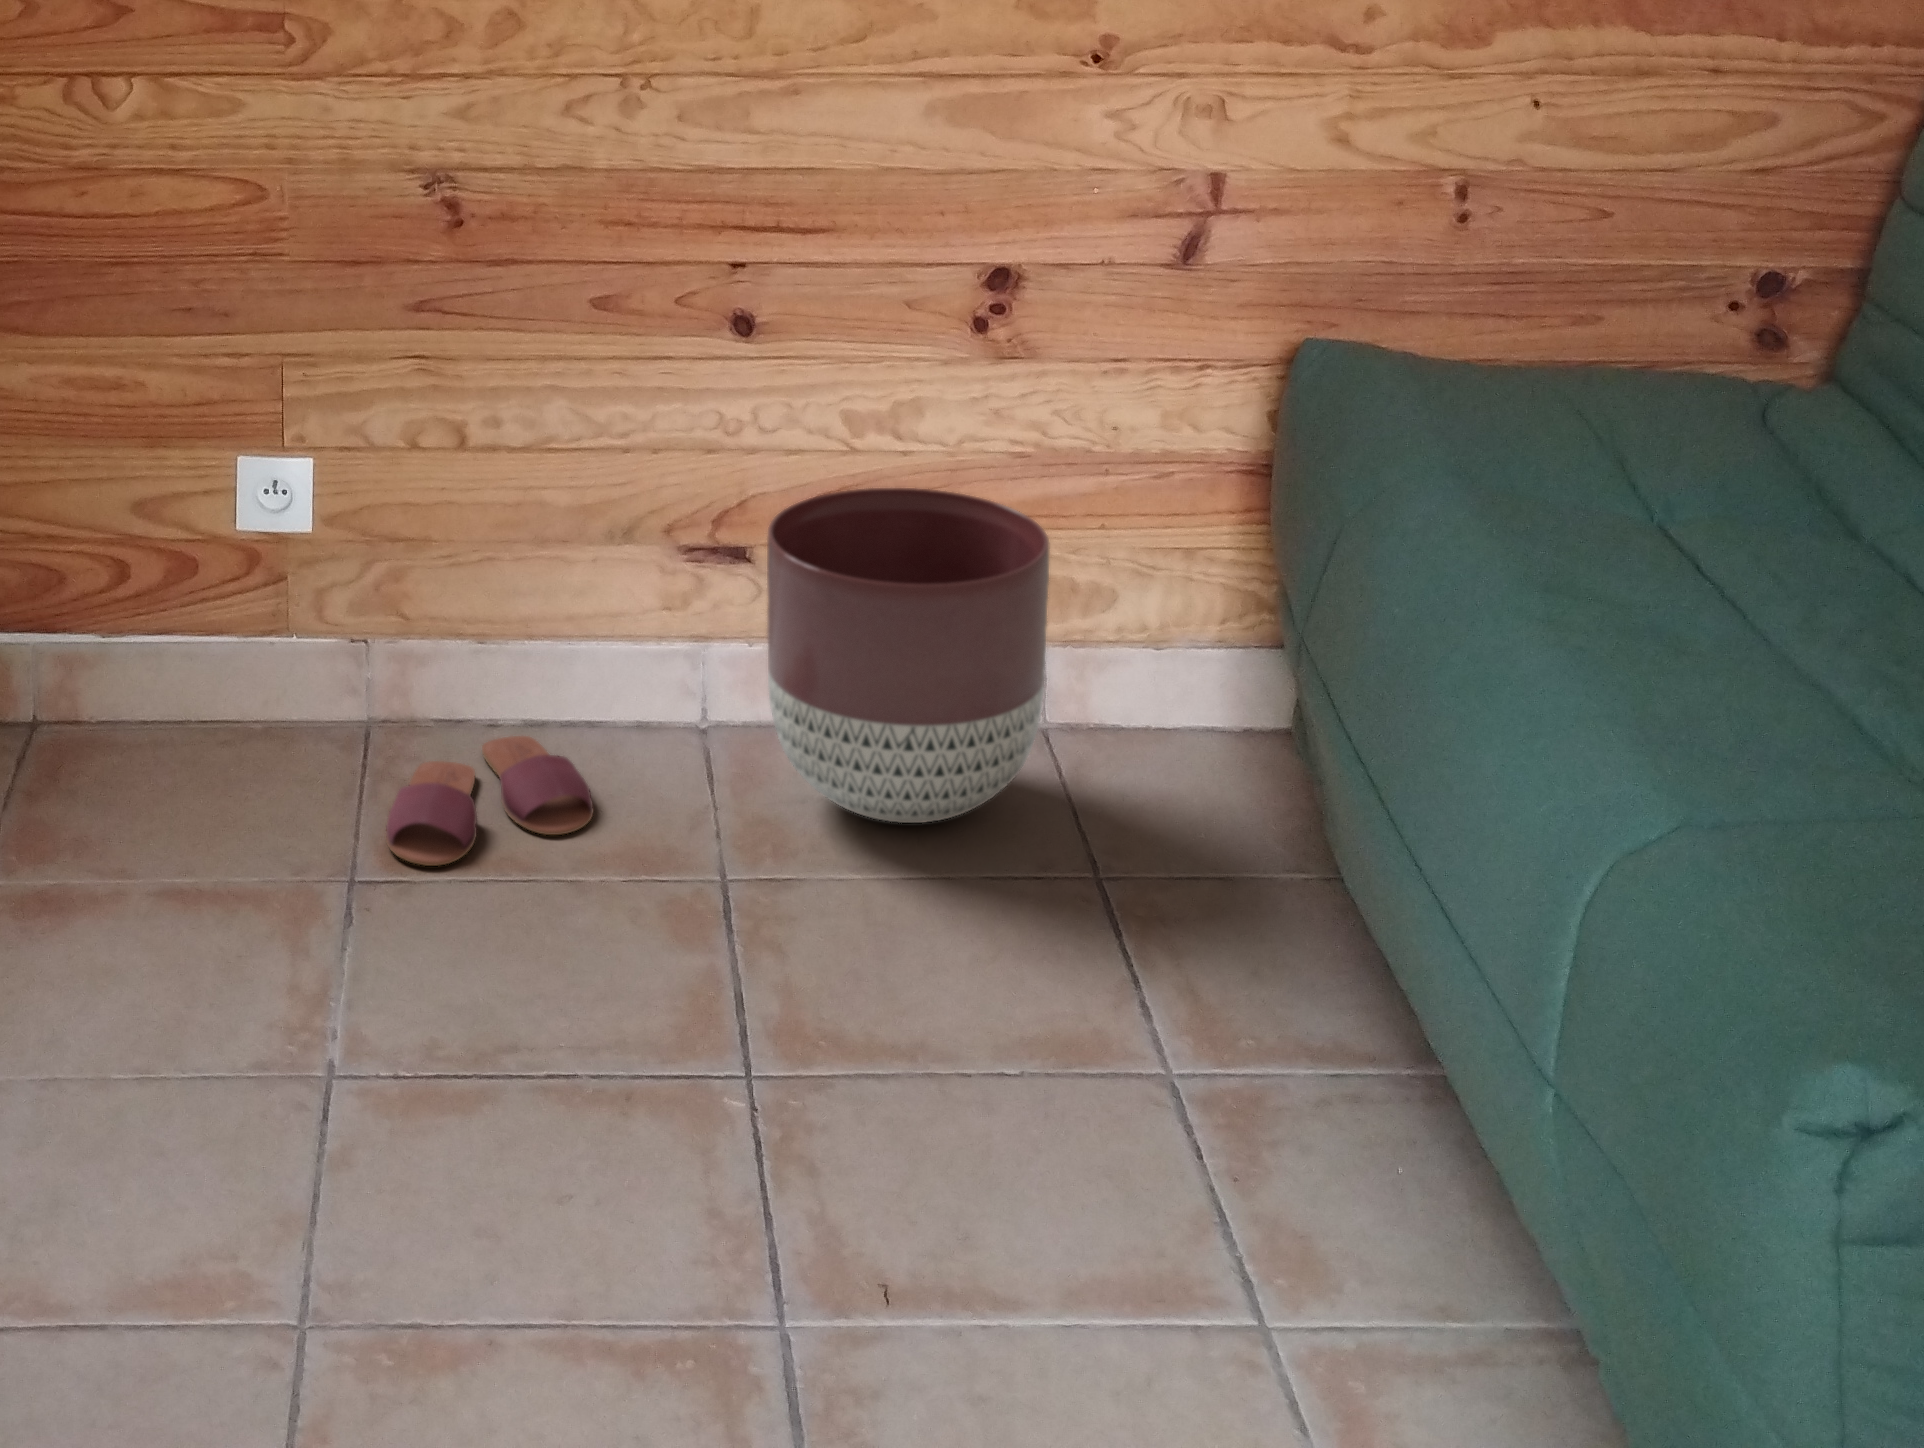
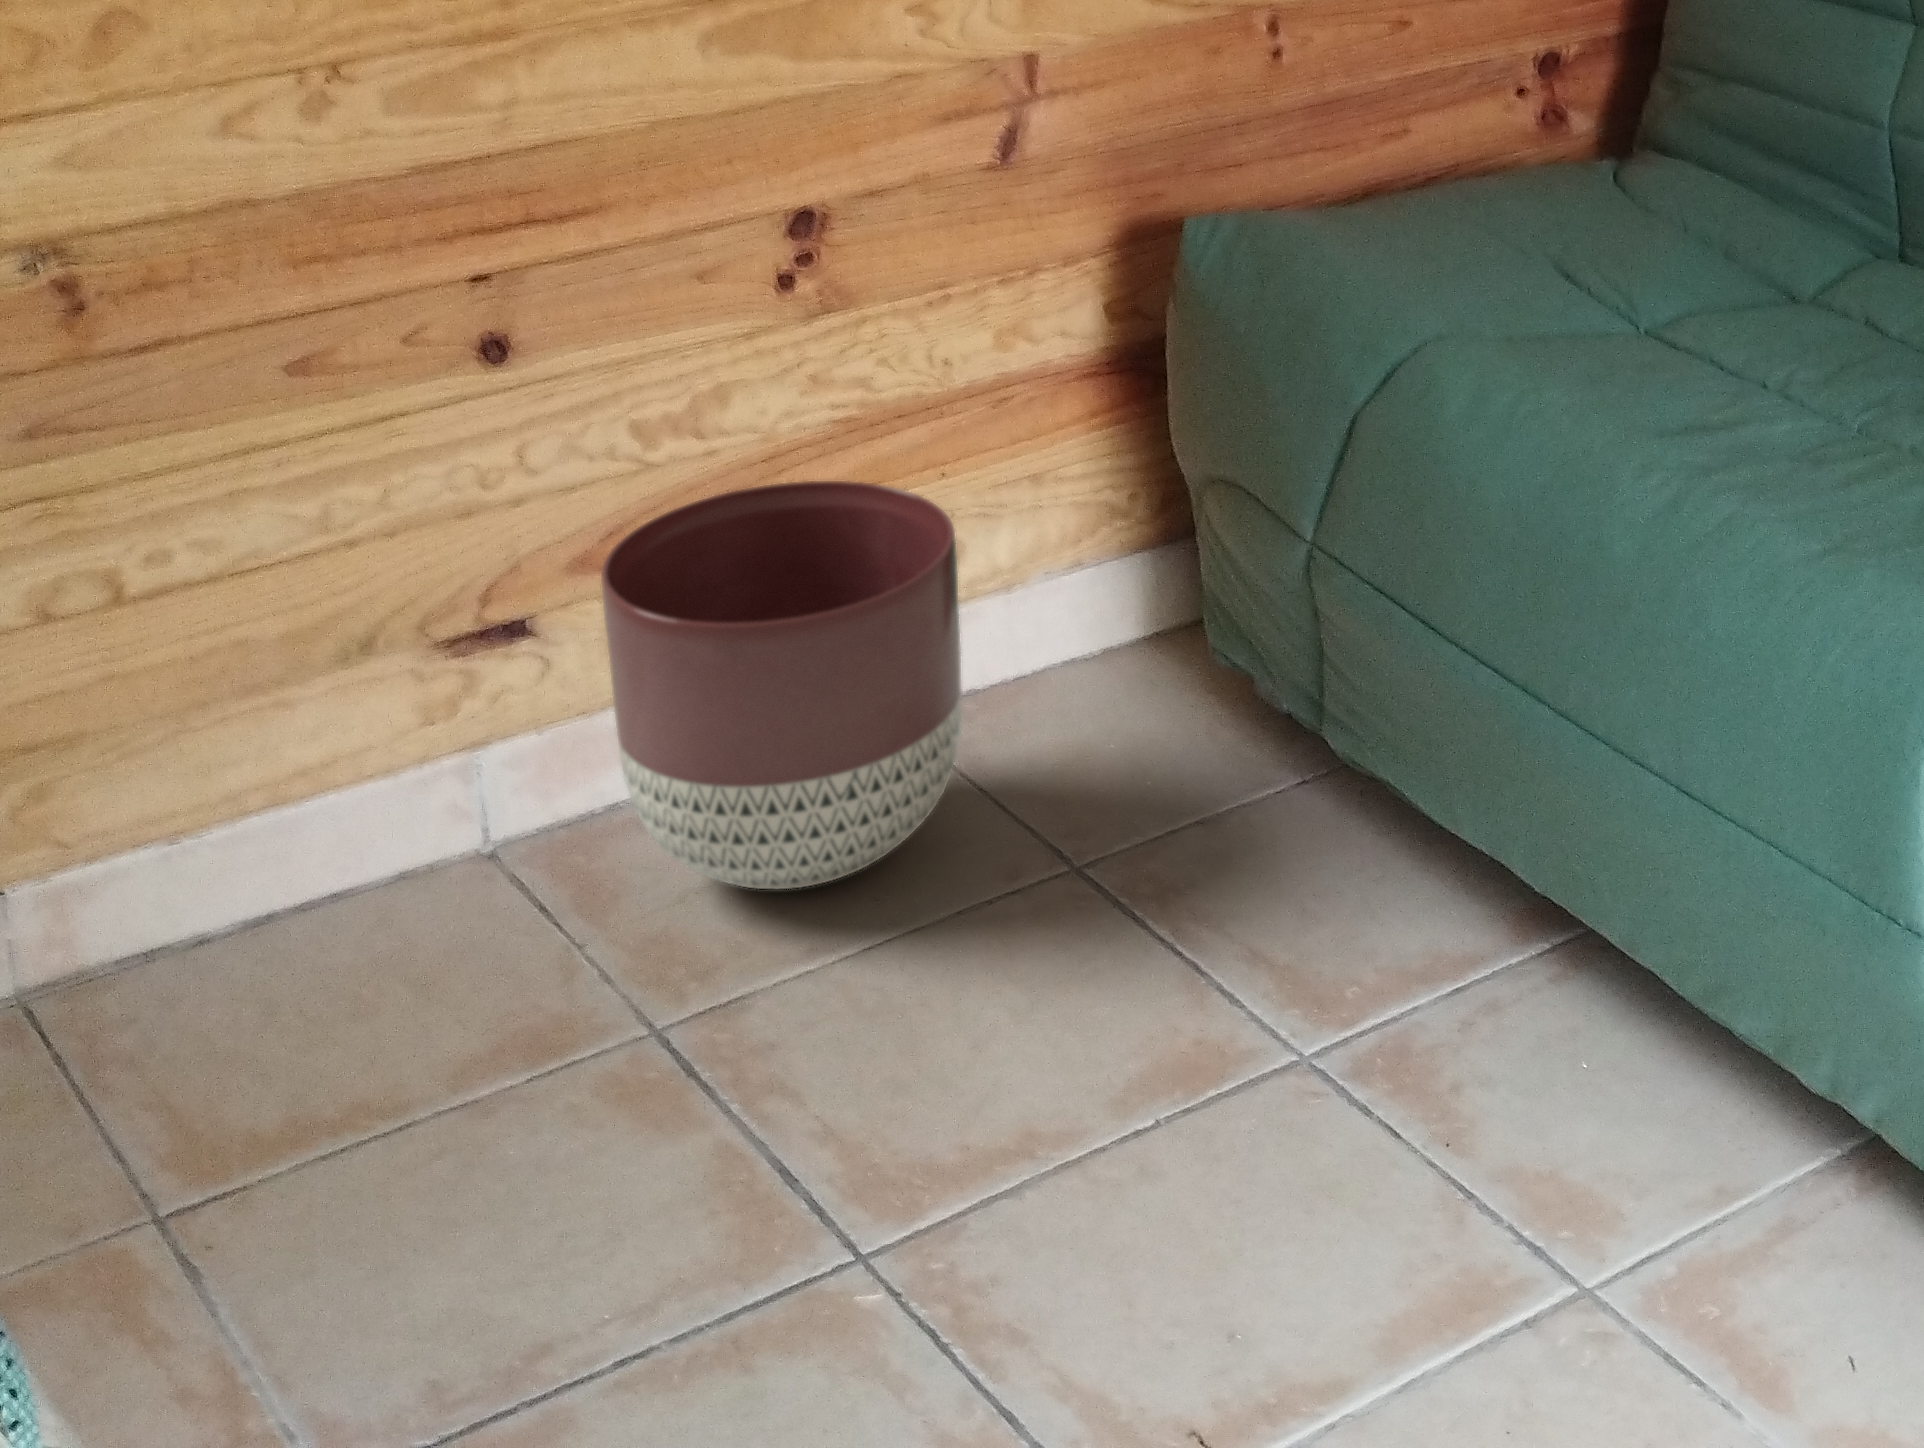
slippers: present [386,736,593,866] -> none [145,937,435,1164]

